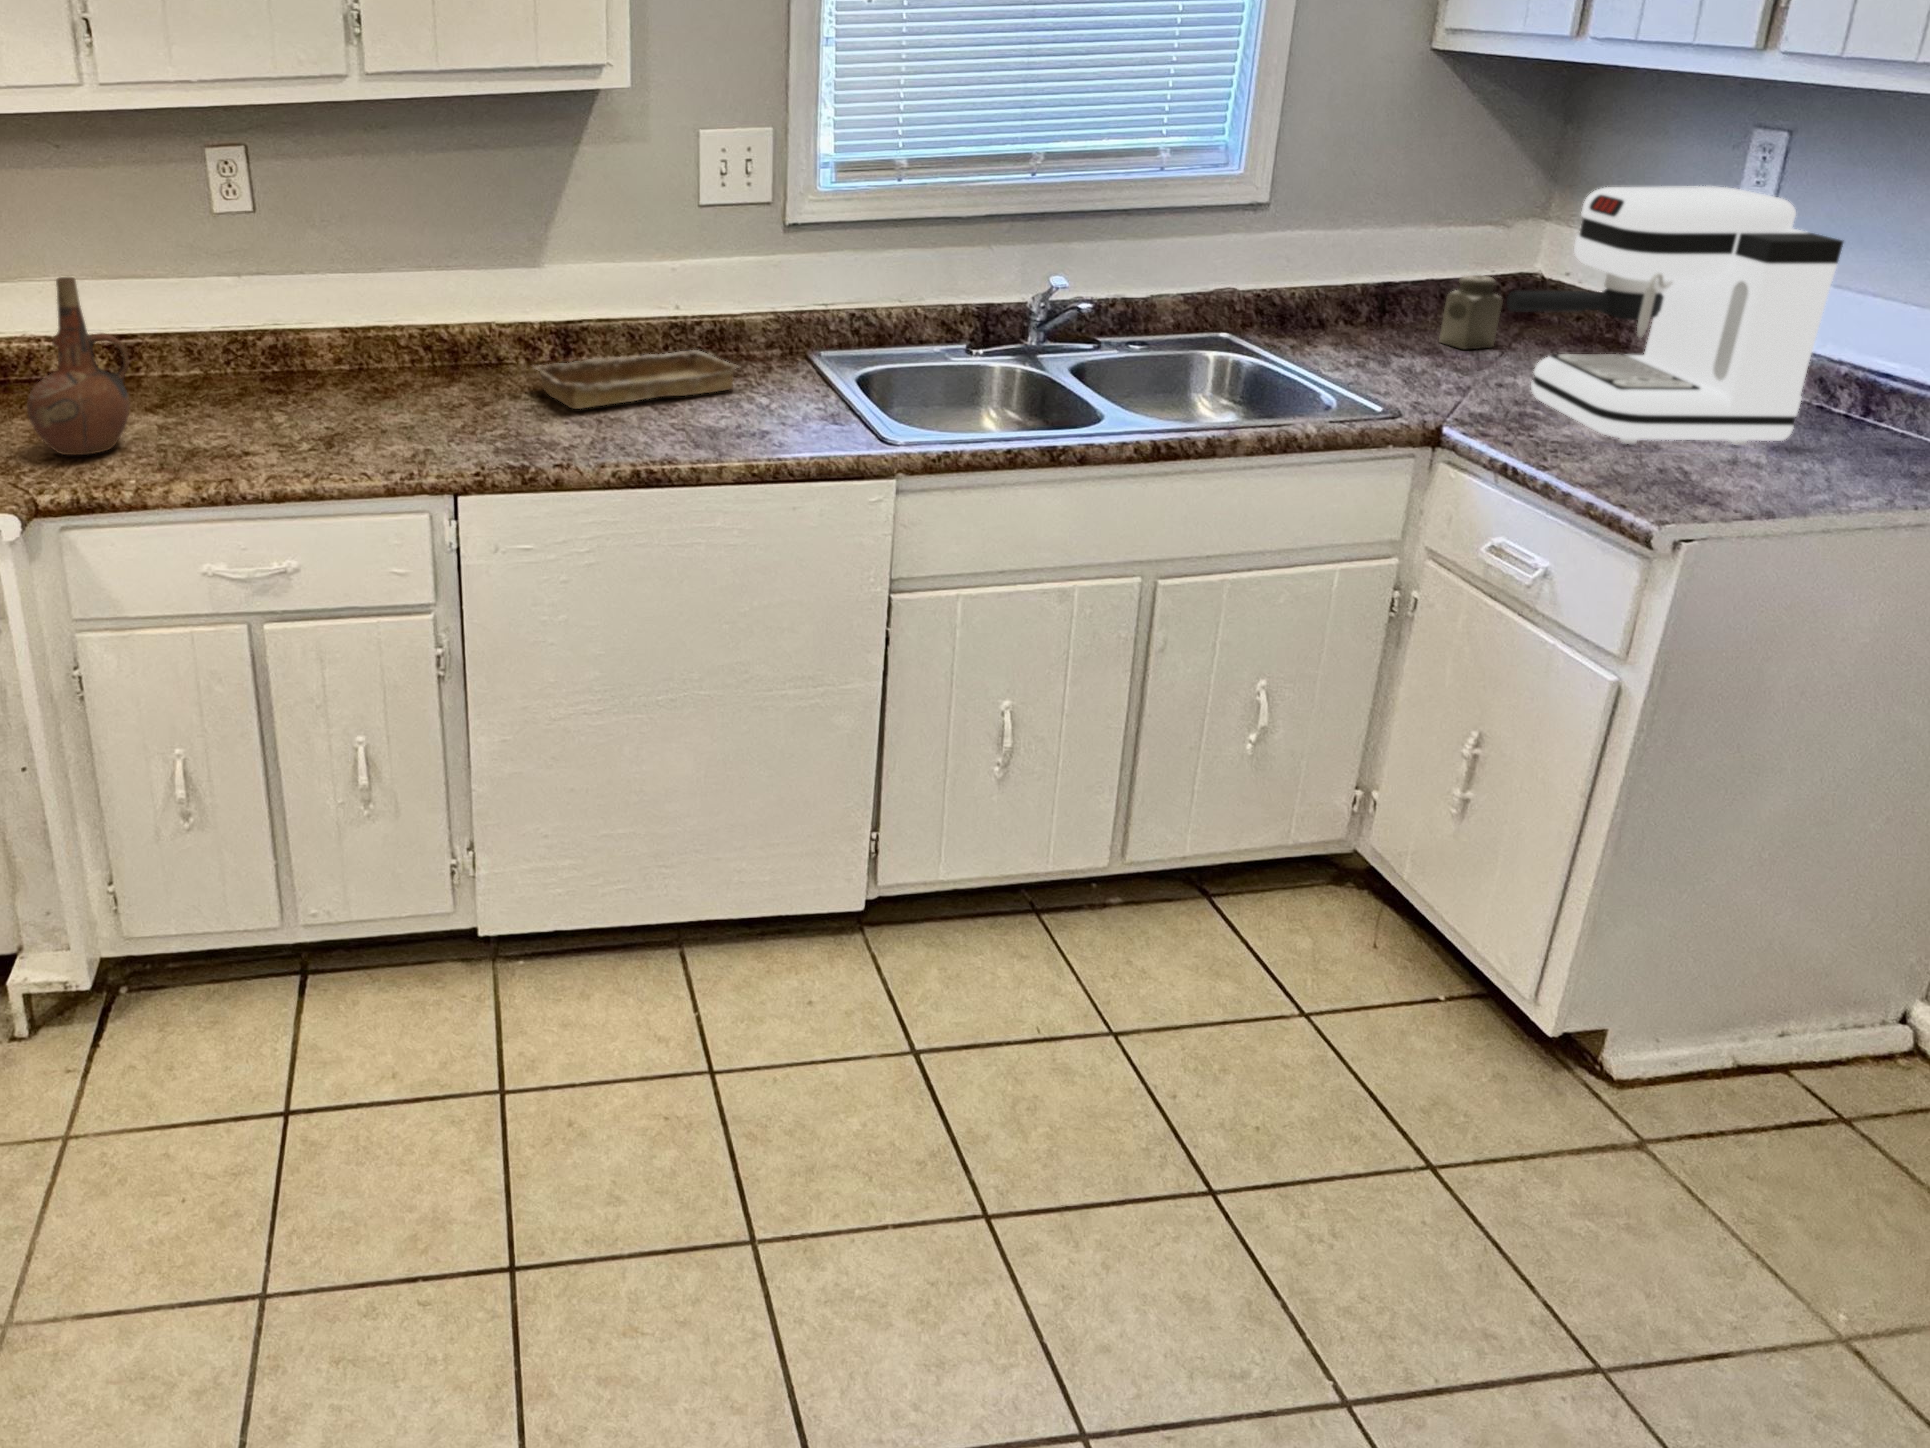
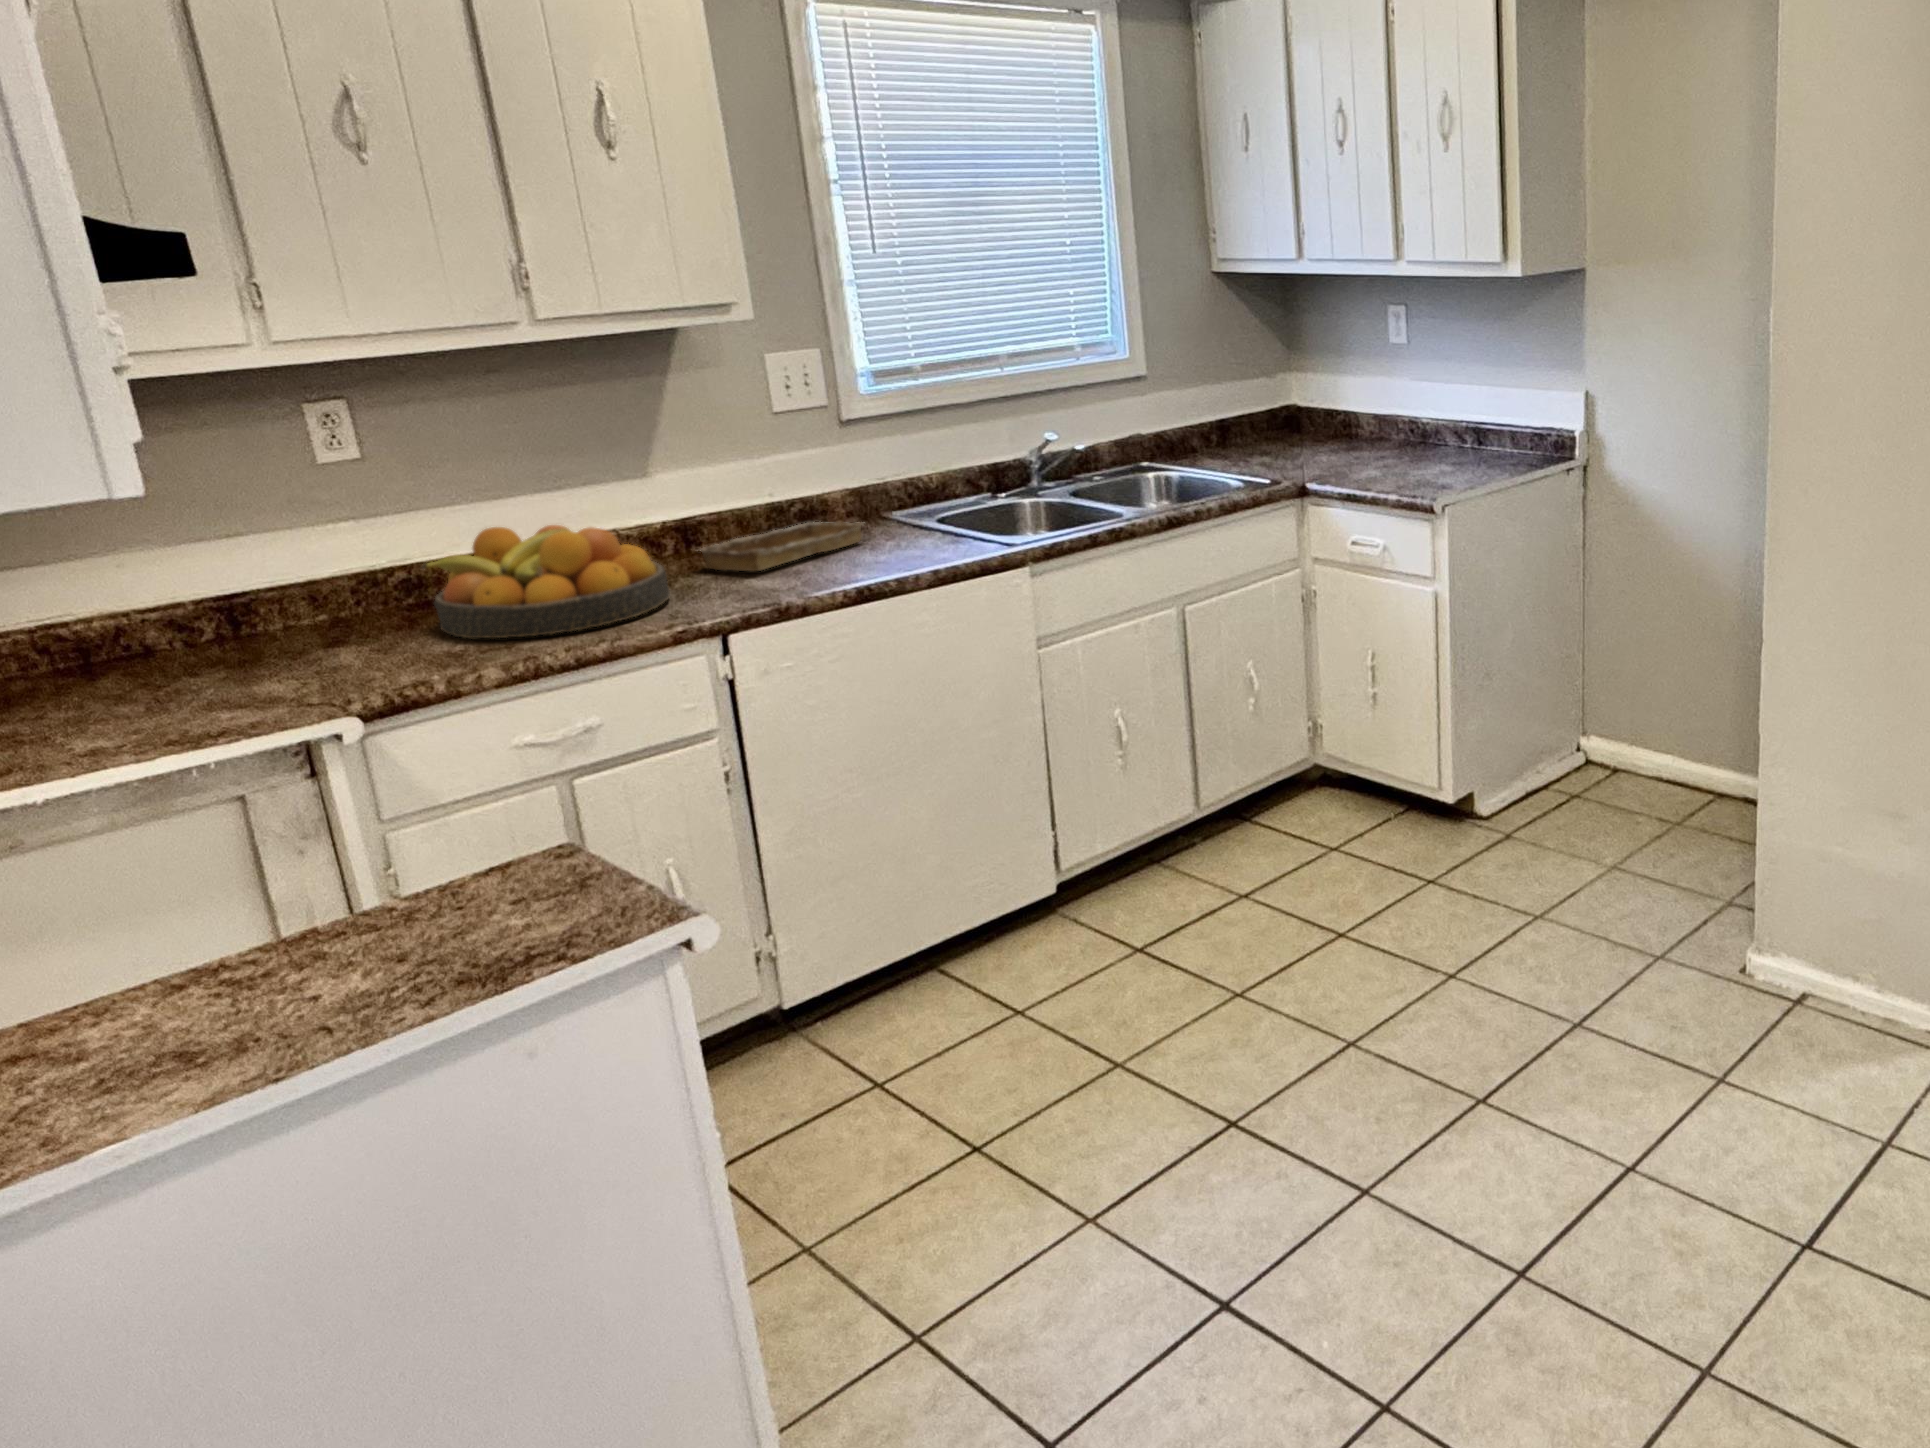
coffee maker: present [1507,186,1843,445] -> none [1316,335,1459,475]
salt shaker: present [1439,275,1503,349] -> none [1262,406,1293,451]
ceramic pitcher: present [27,277,129,455] -> none [253,515,369,684]
fruit bowl: none [231,310,462,450] -> present [421,525,670,639]

